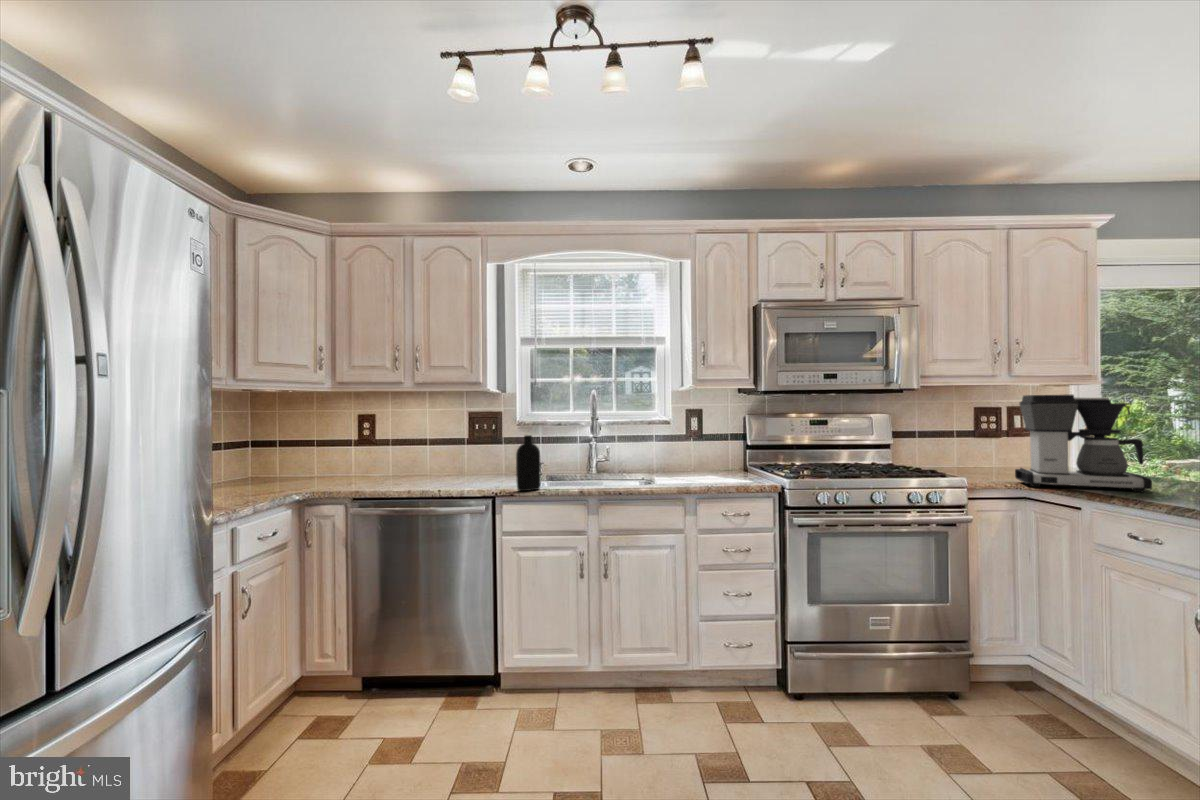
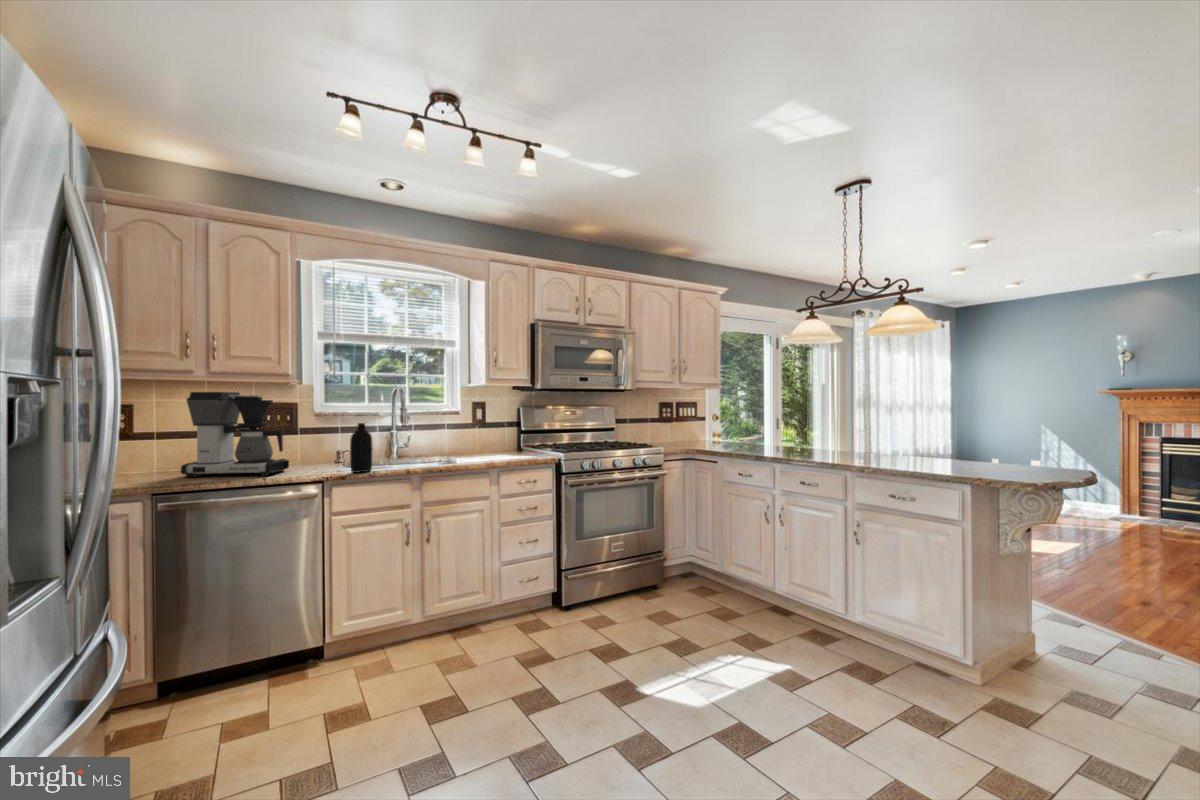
coffee maker: present [1015,394,1152,492] -> present [181,392,289,477]

